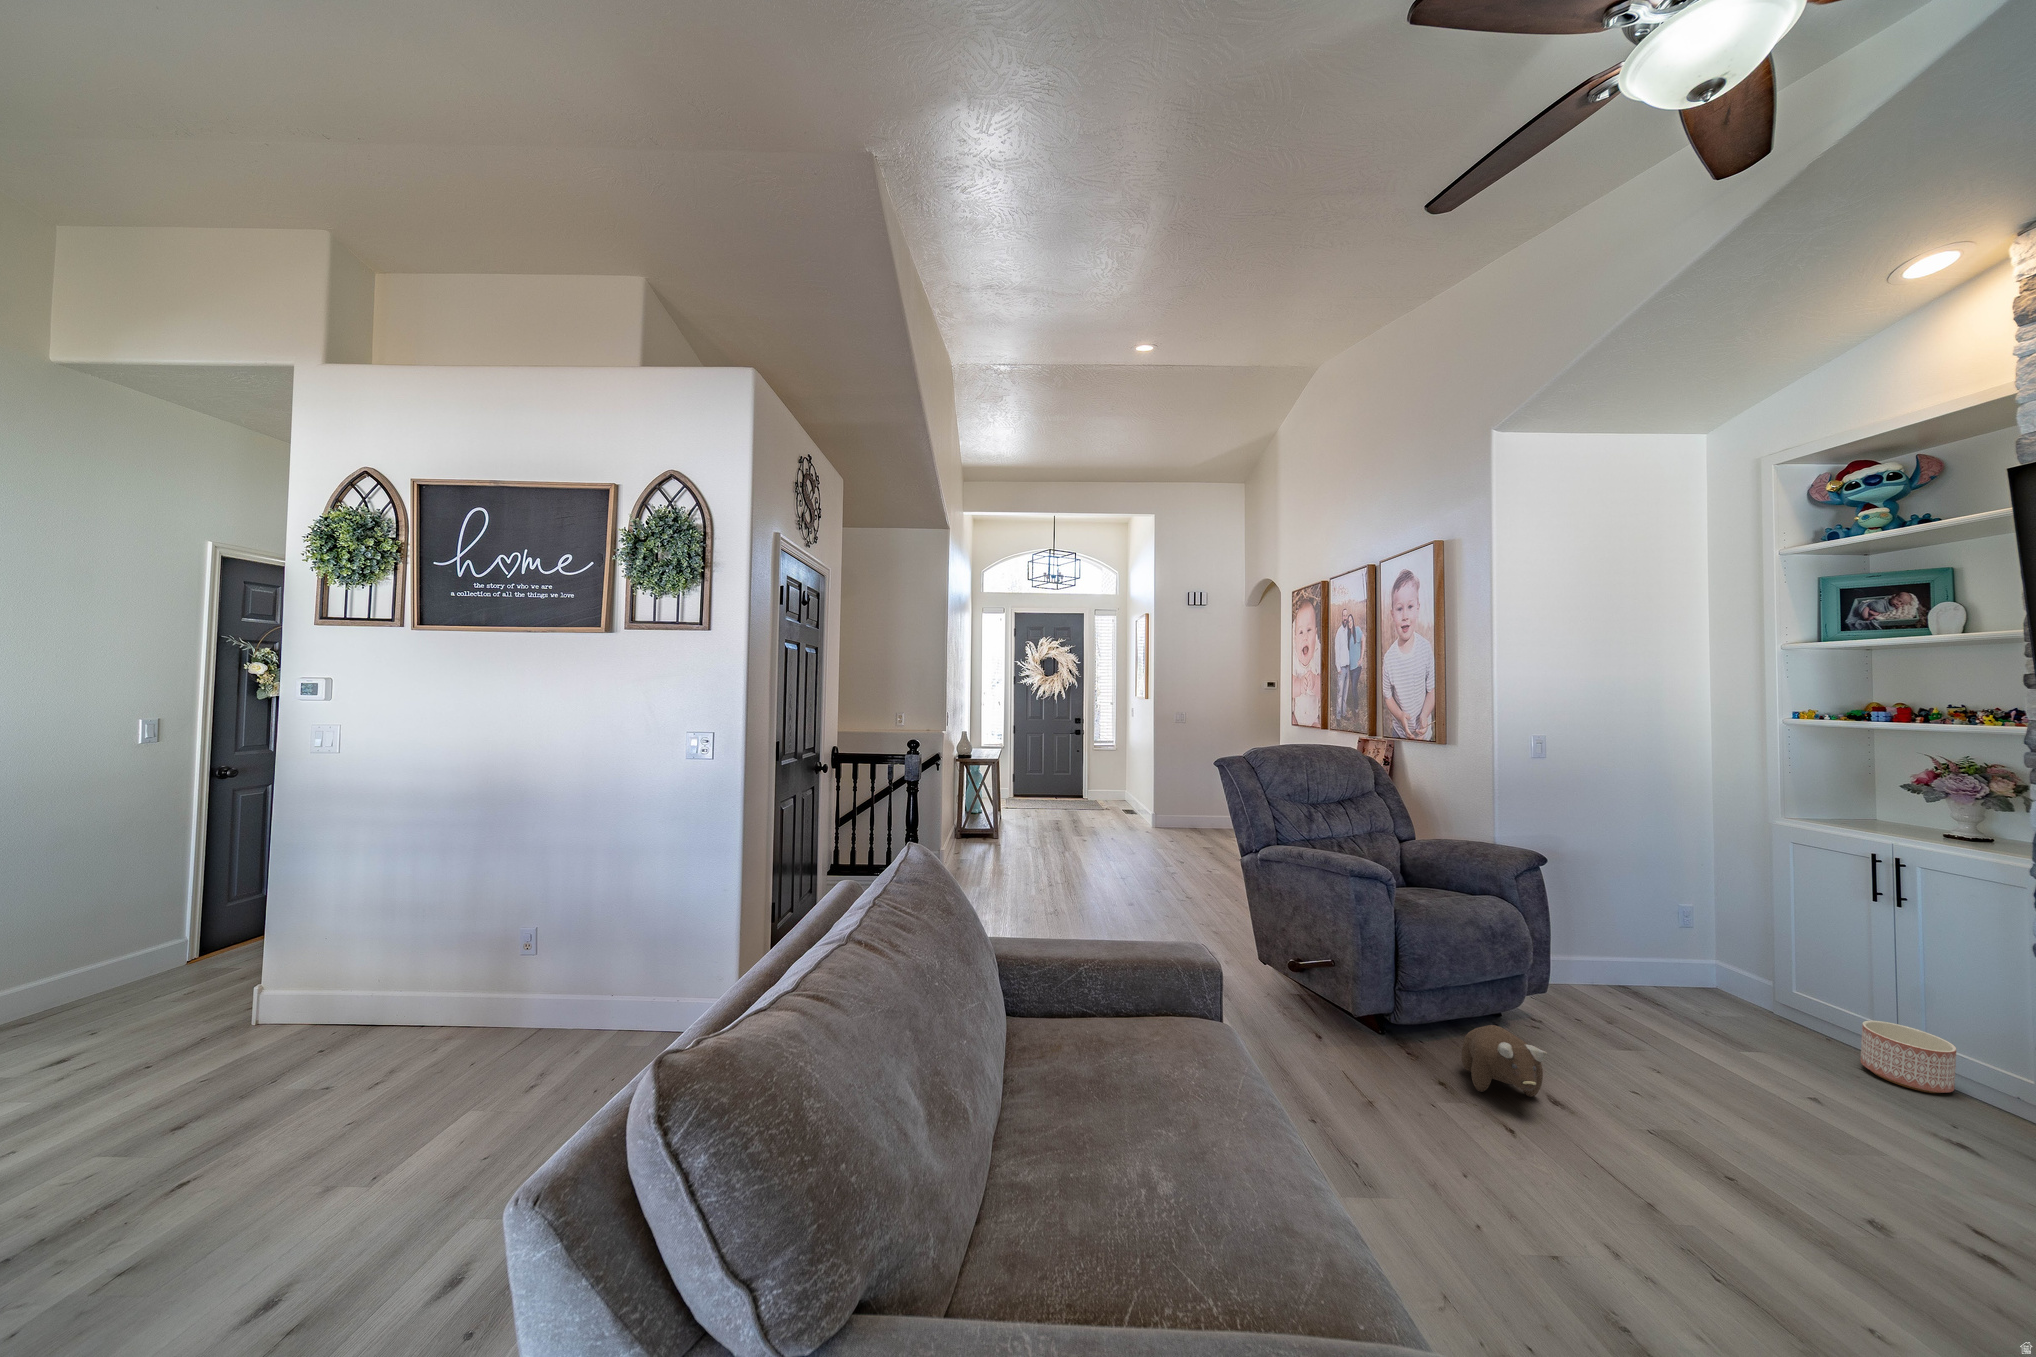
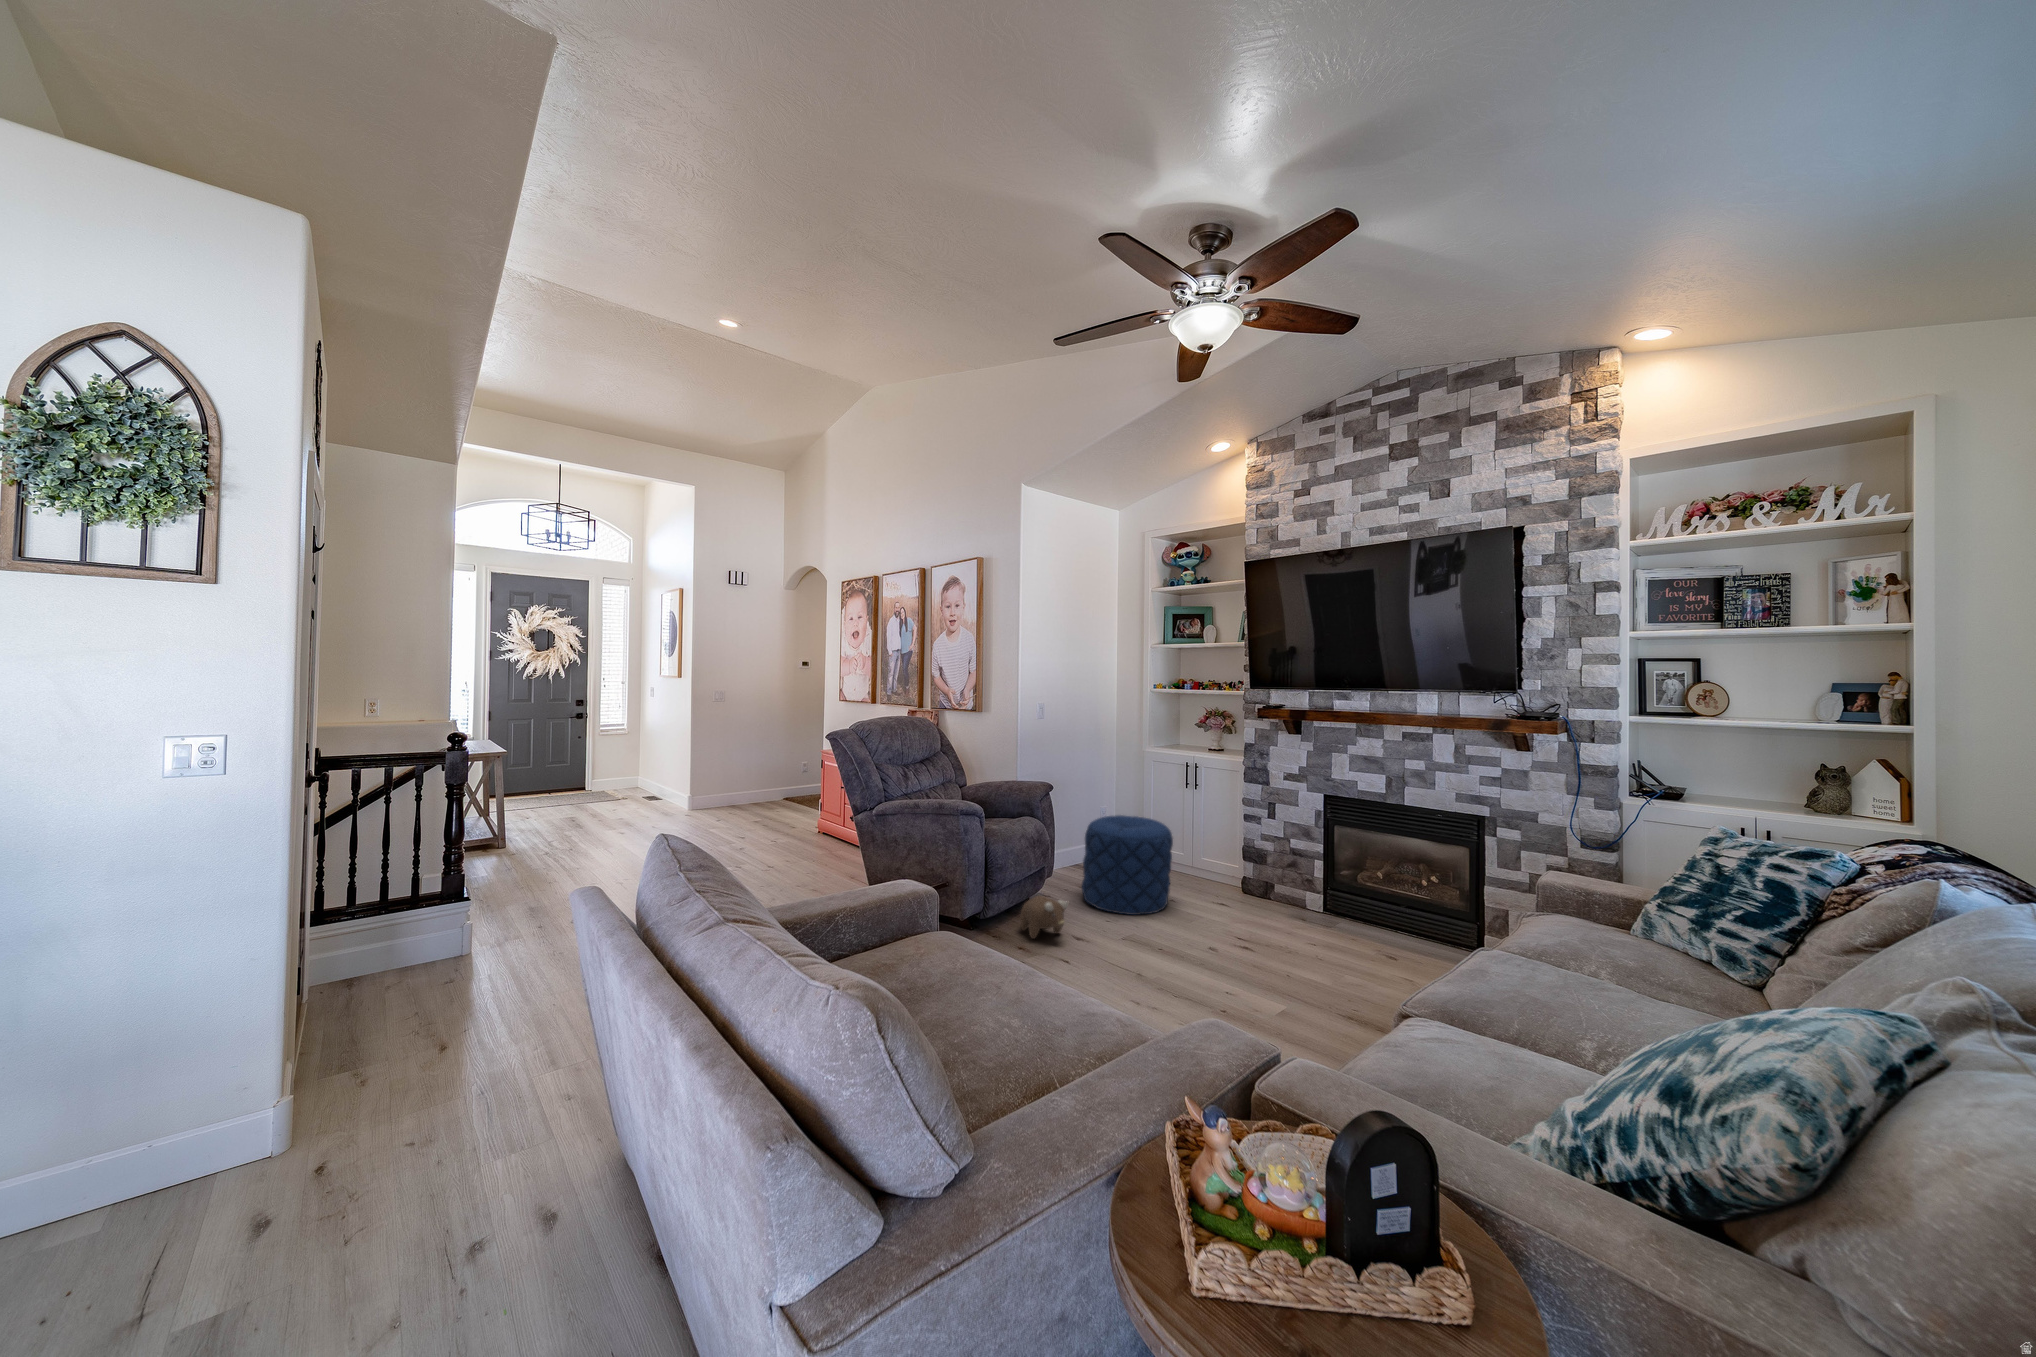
pouf: none [1604,922,1820,1120] -> present [1082,815,1173,915]
planter: present [1861,1021,1956,1093] -> none [1181,853,1213,884]

